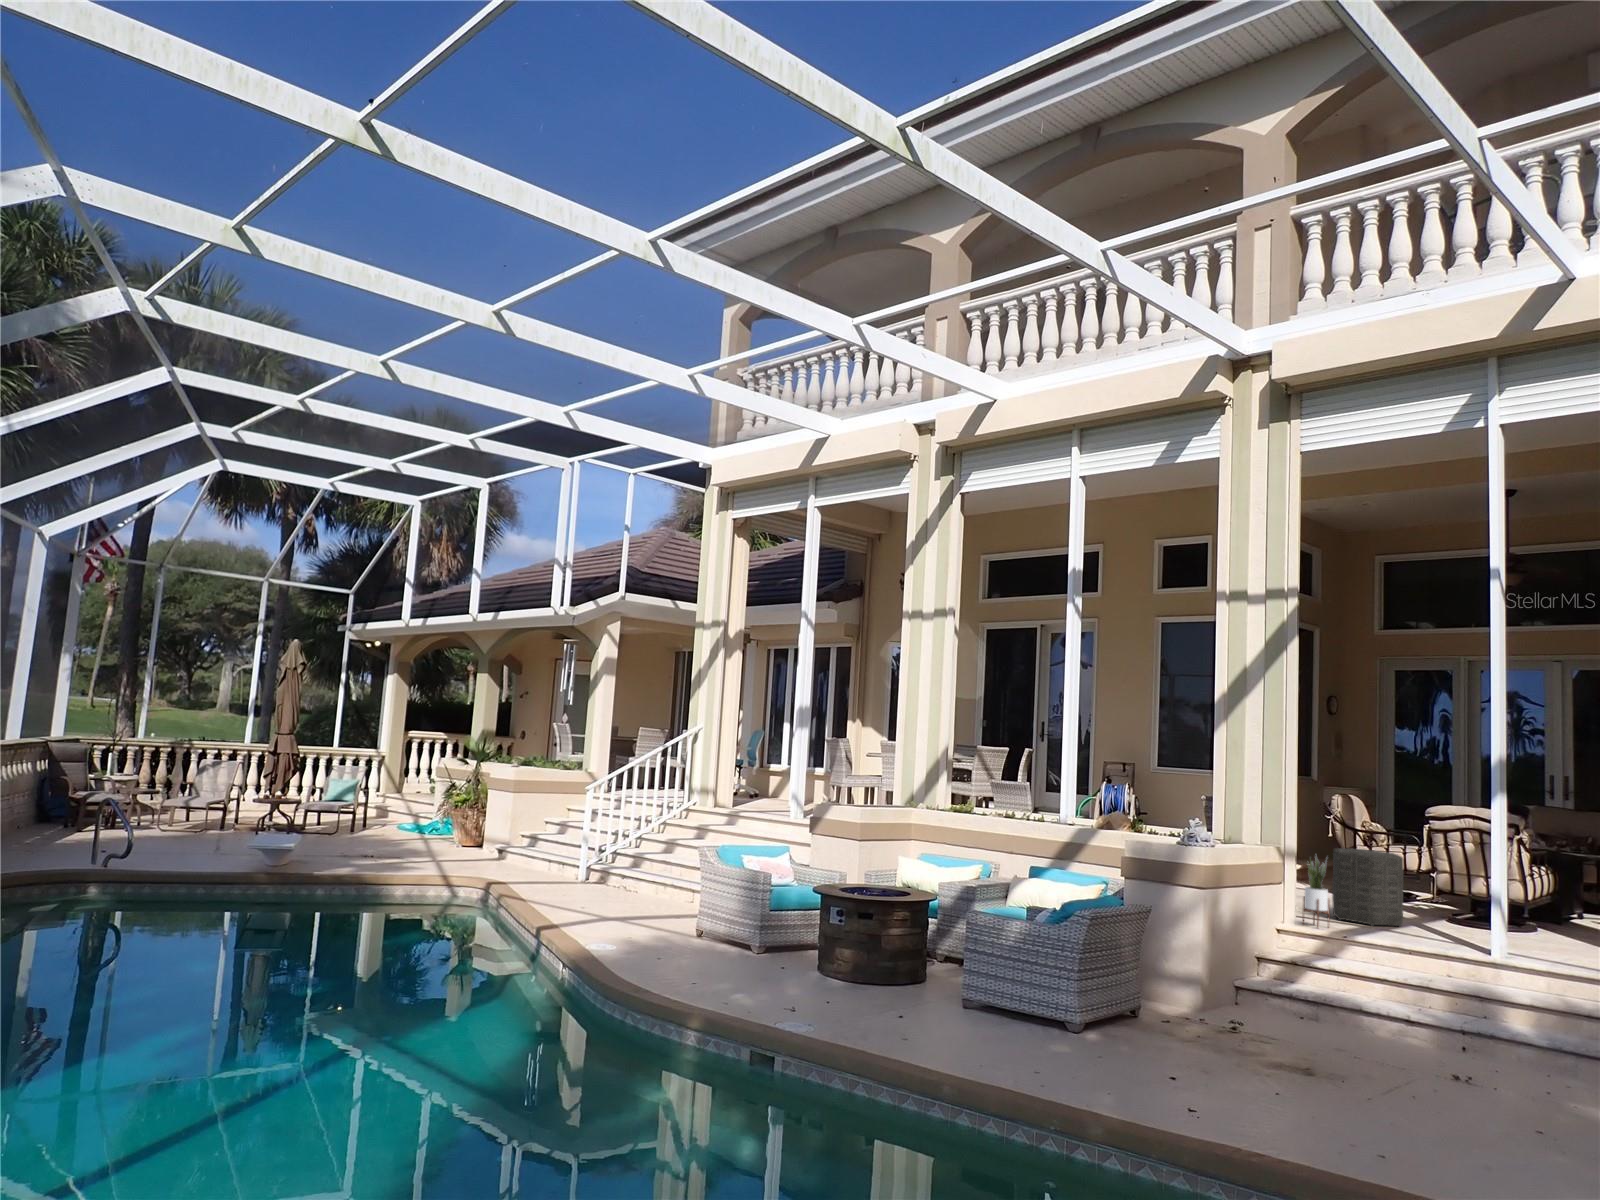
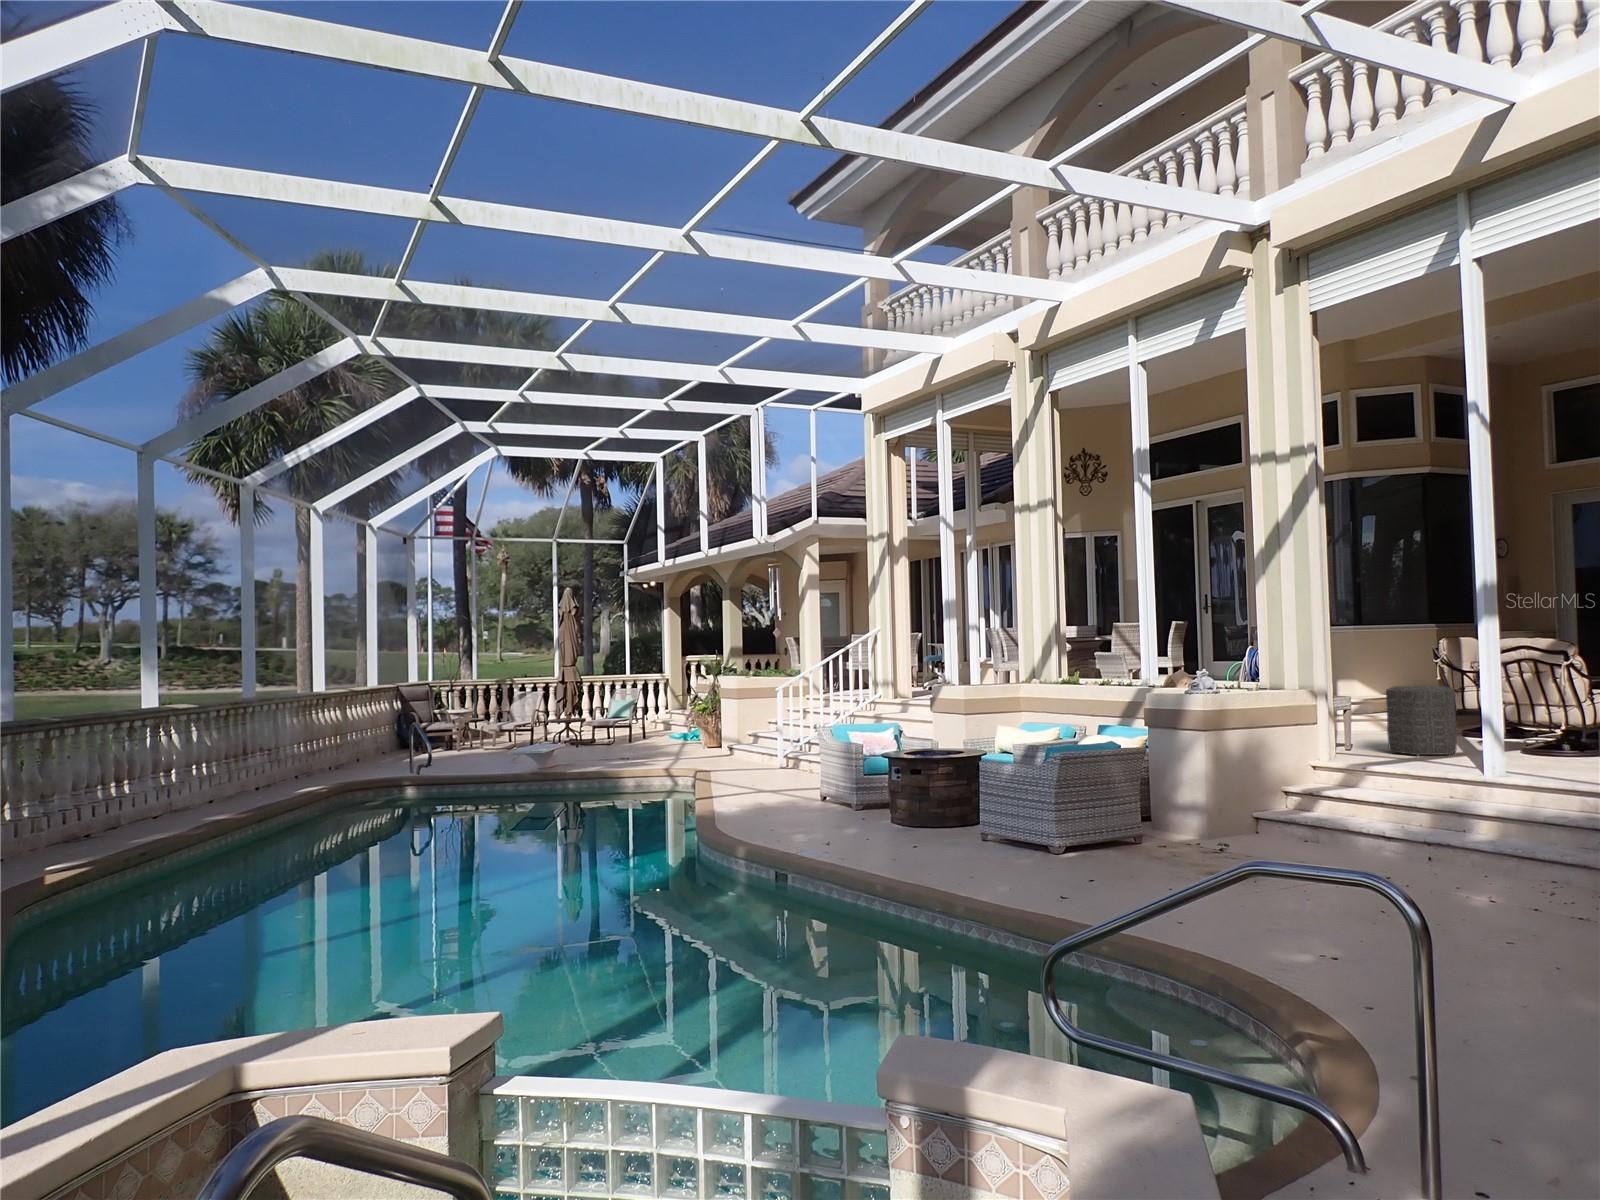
potted plant: present [1303,856,1330,927] -> none [1338,693,1364,761]

